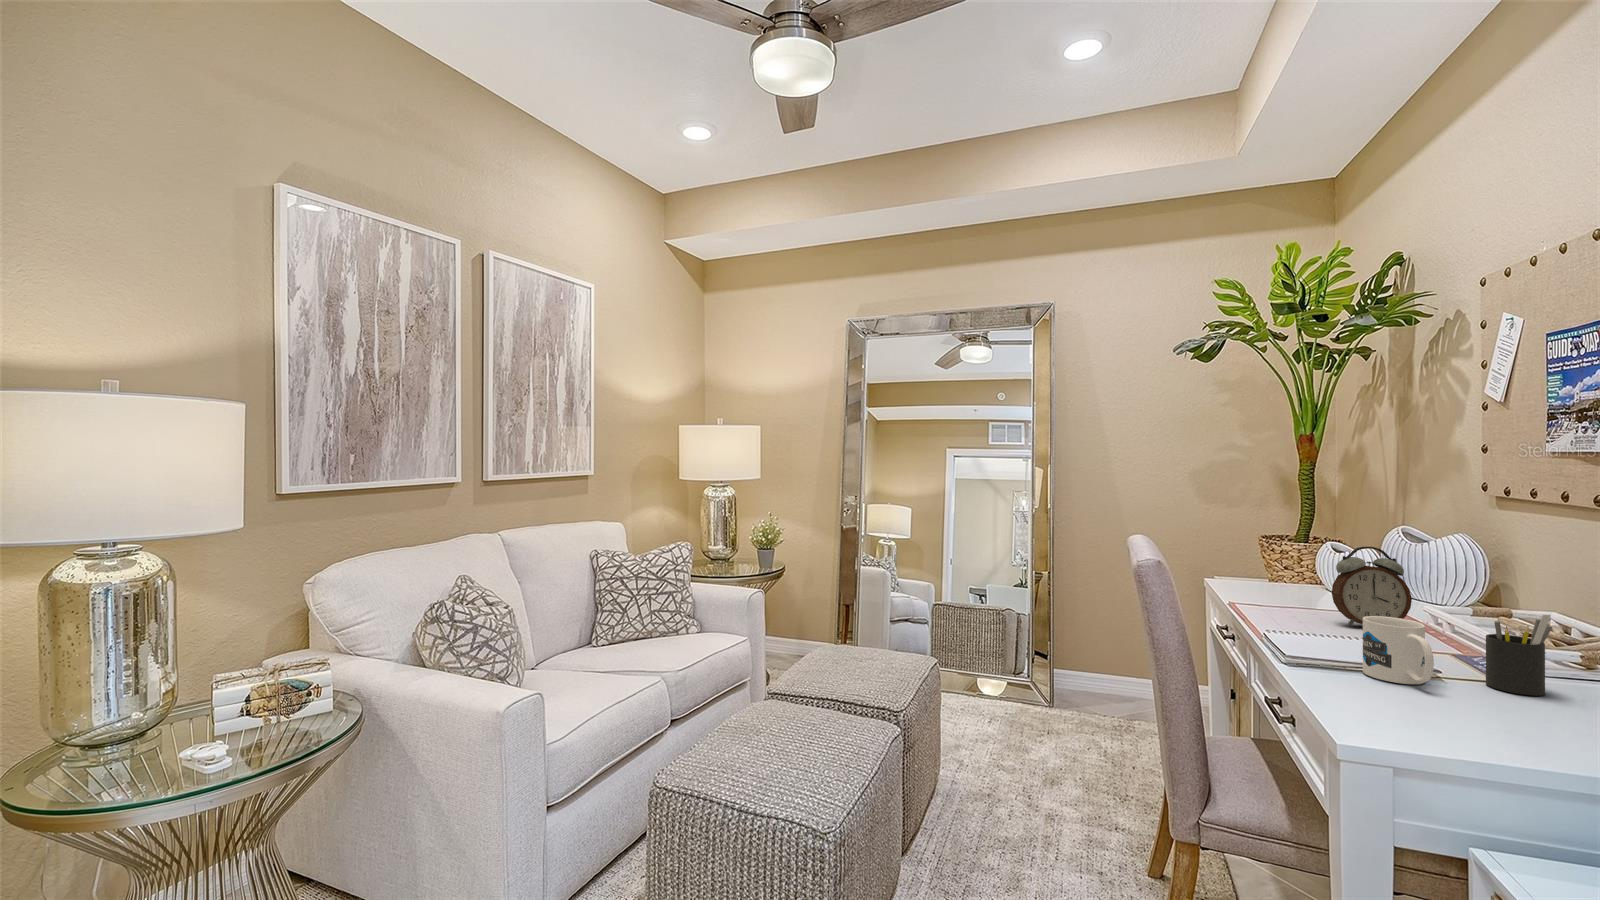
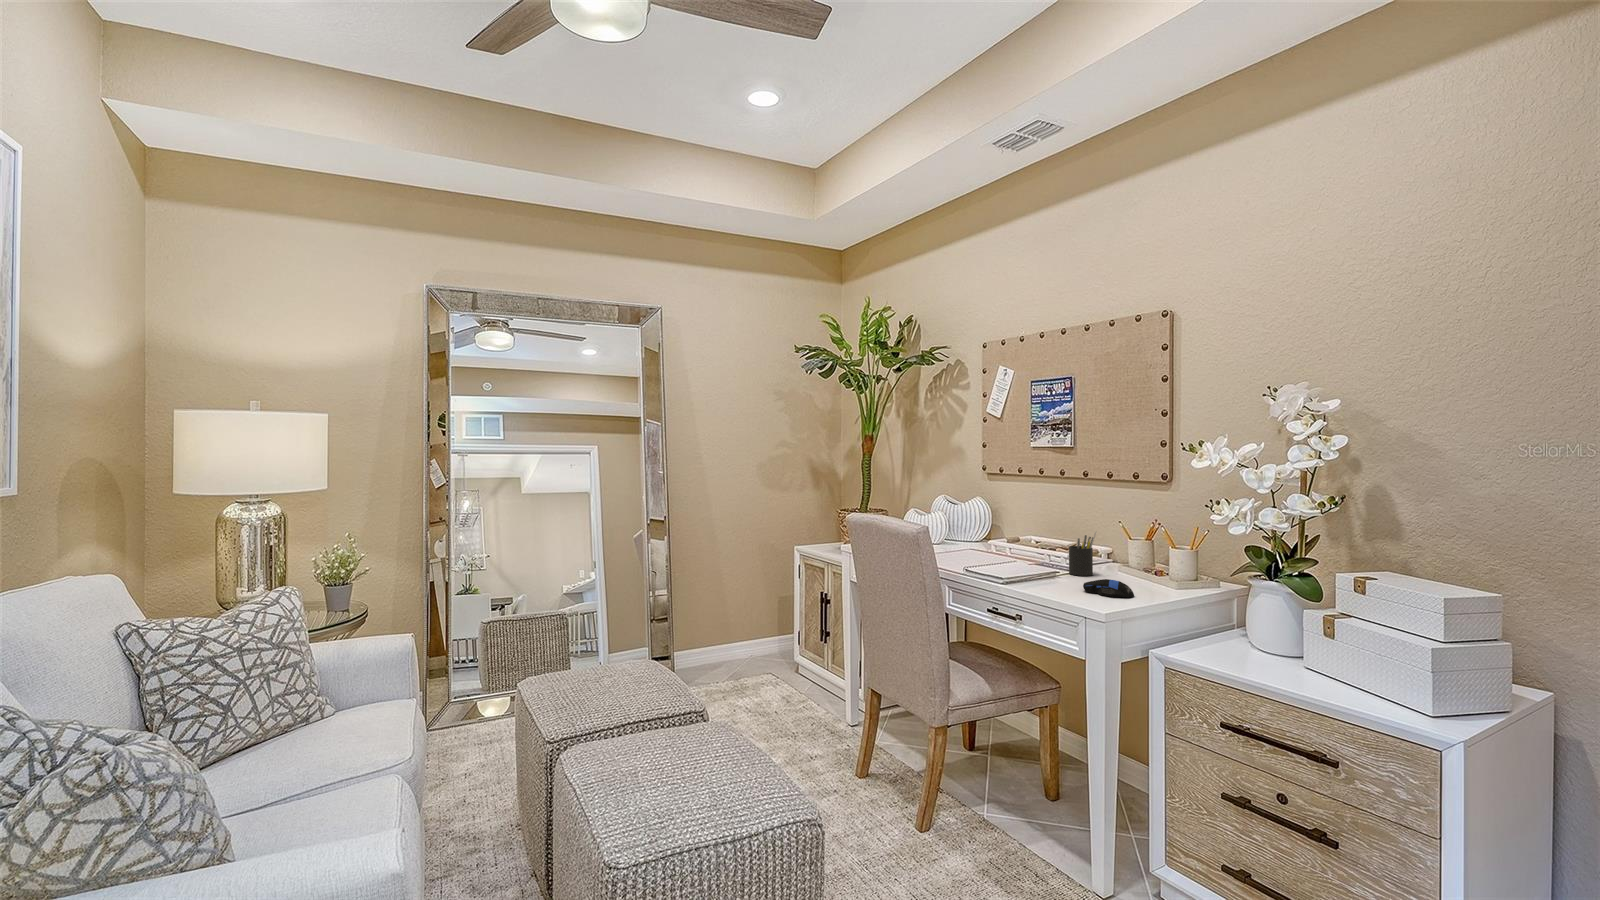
alarm clock: present [1332,547,1412,625] -> none [961,507,994,559]
mug: present [1363,616,1434,684] -> none [1029,545,1071,582]
computer mouse: none [1412,697,1515,745] -> present [1083,579,1134,597]

